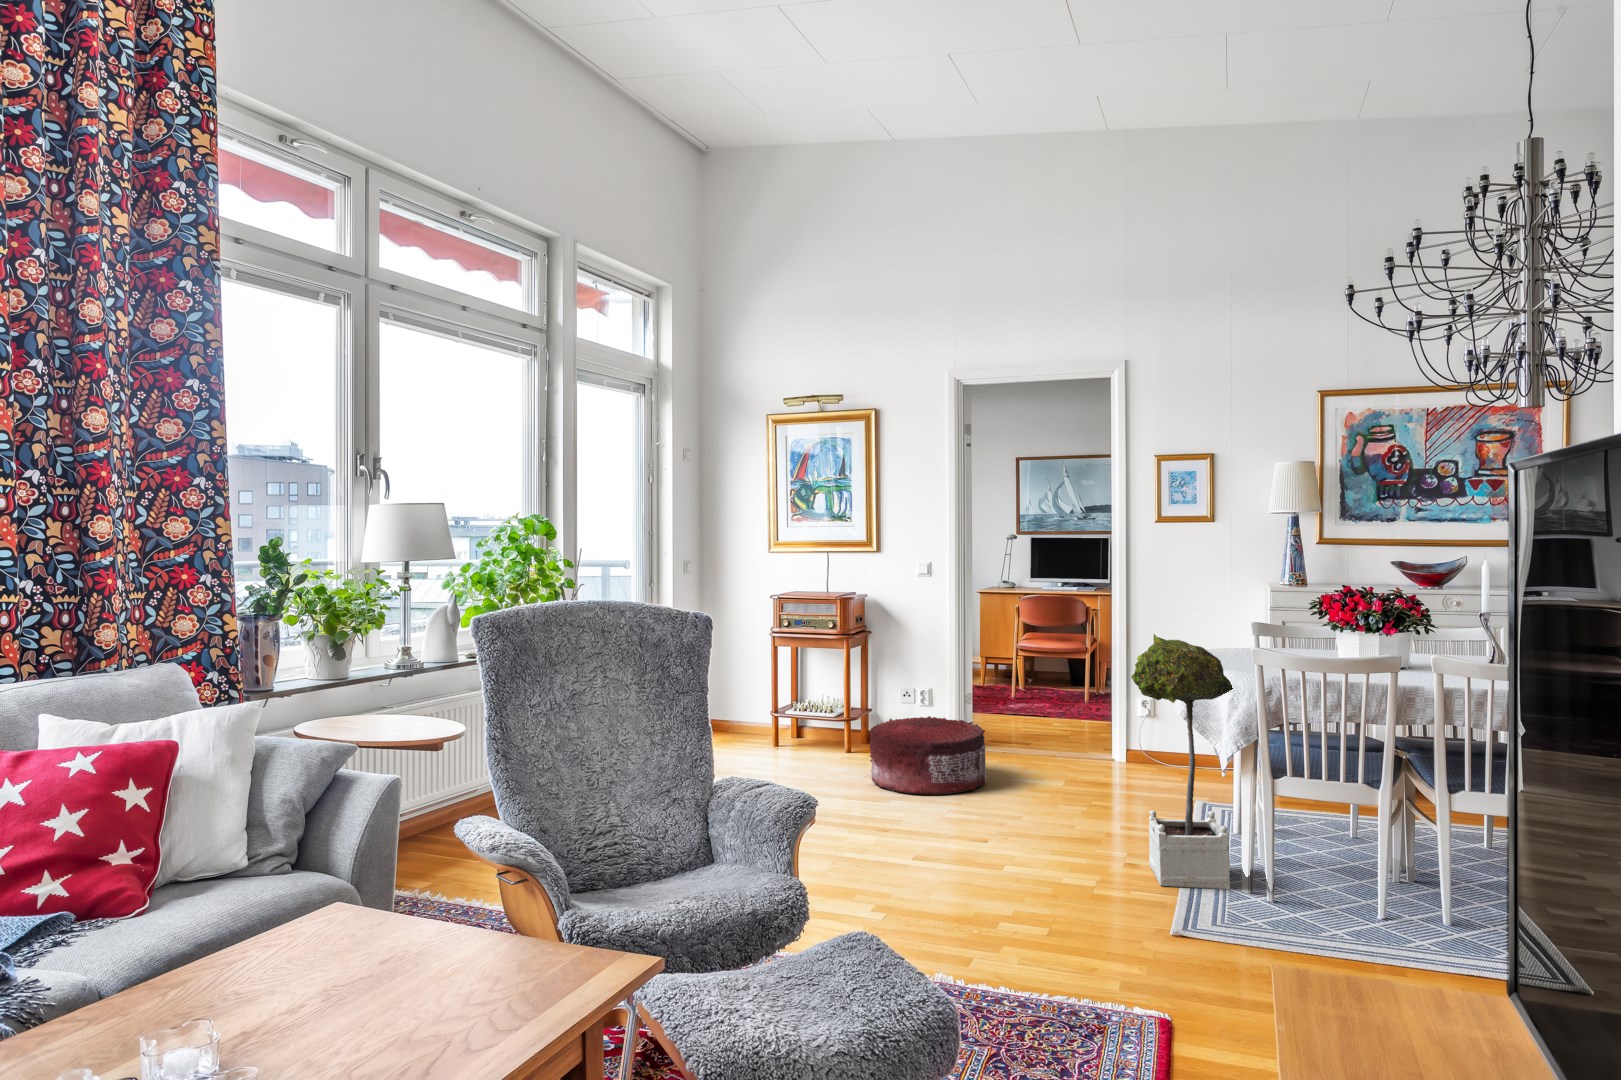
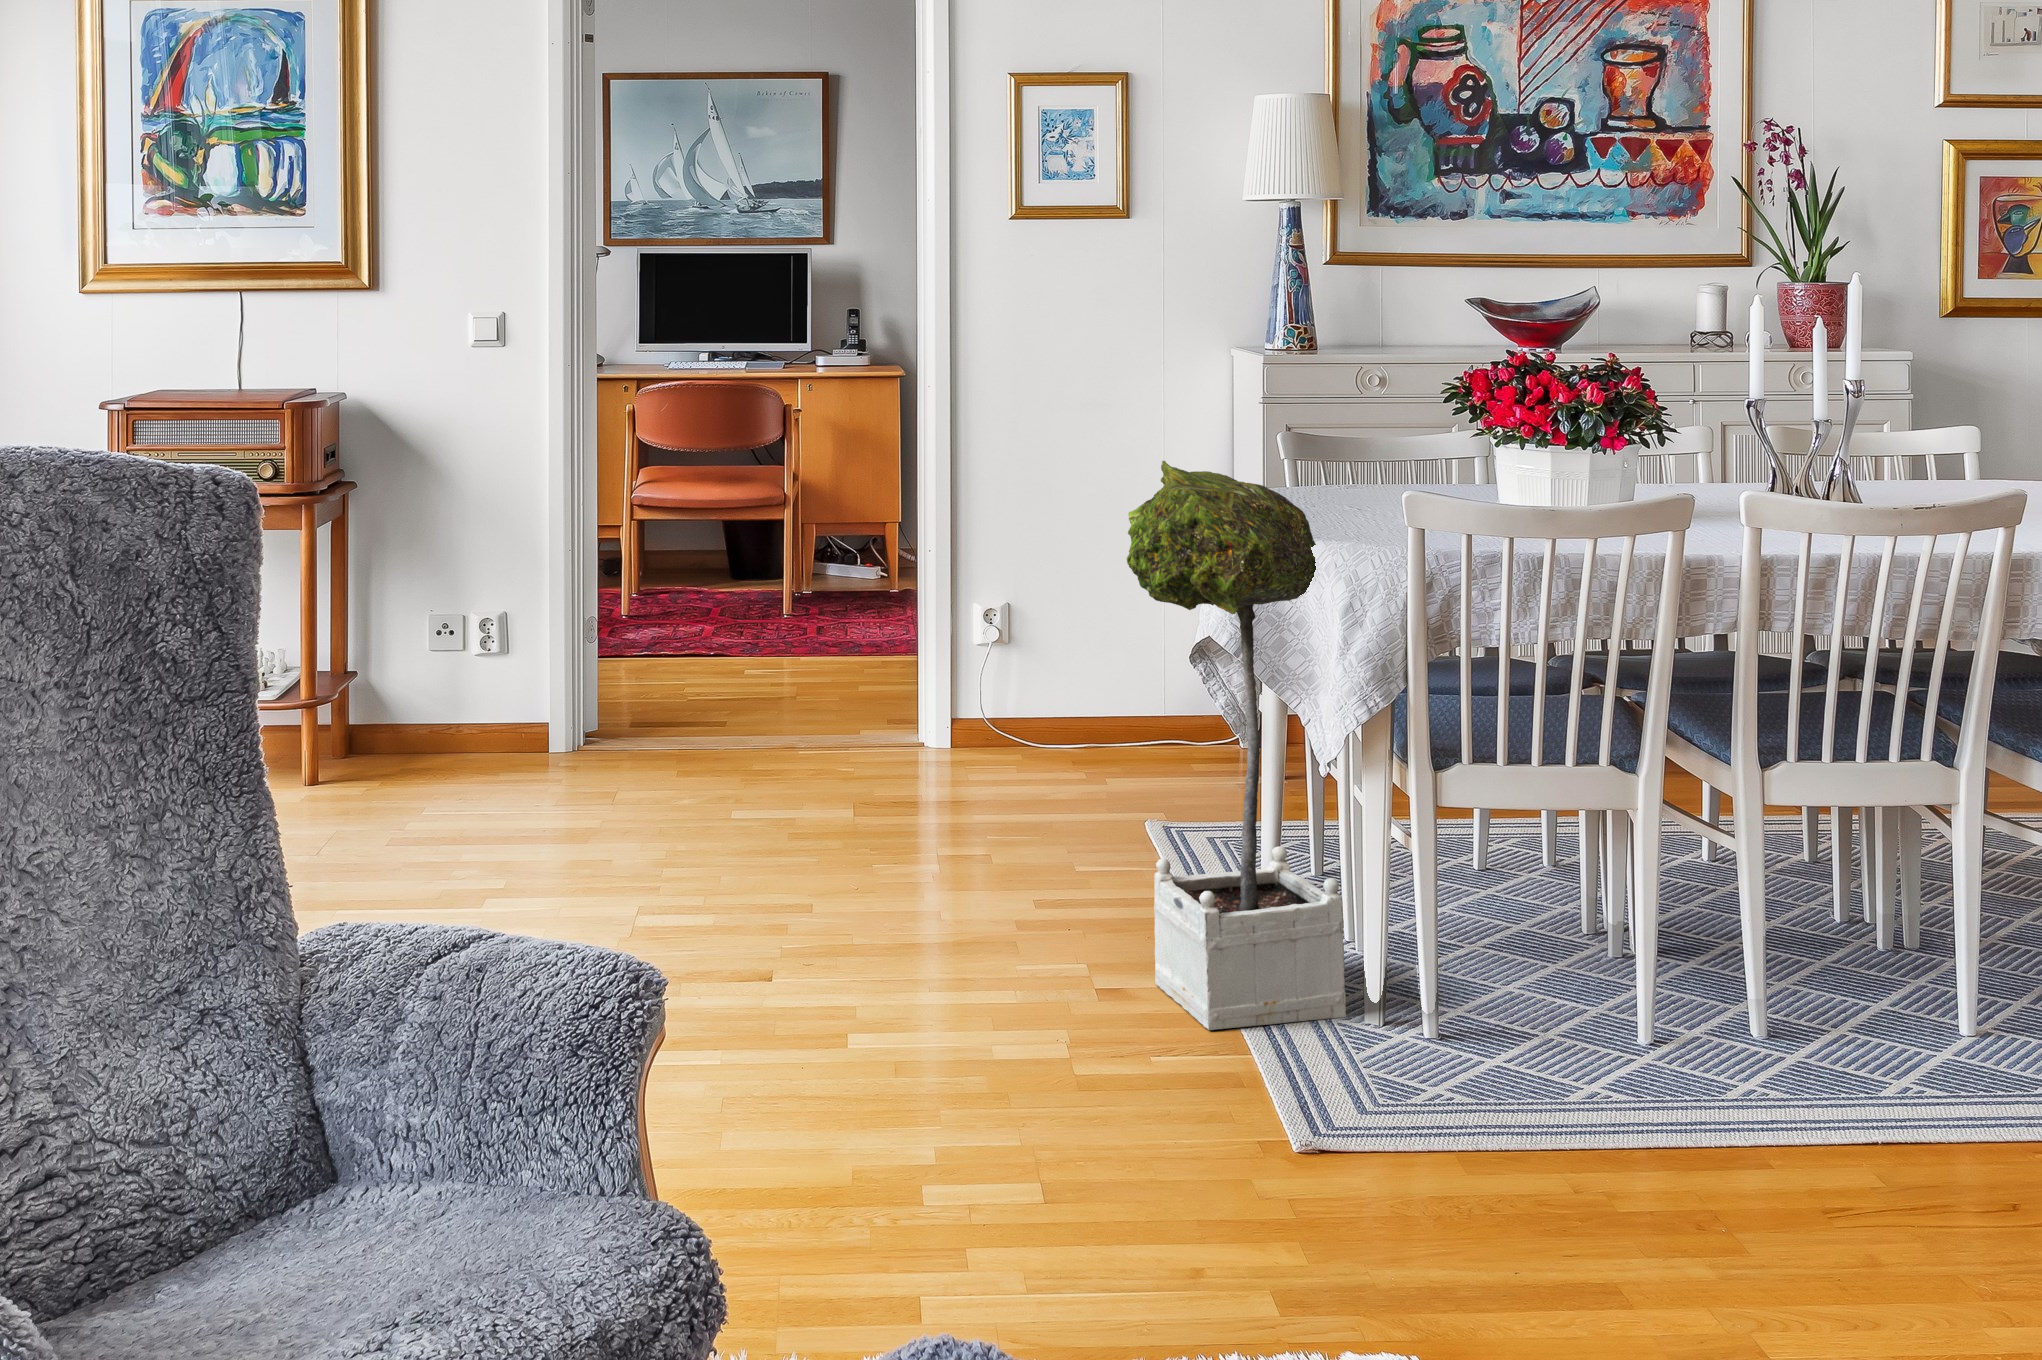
pouf: present [870,716,986,795] -> none [406,677,690,872]

